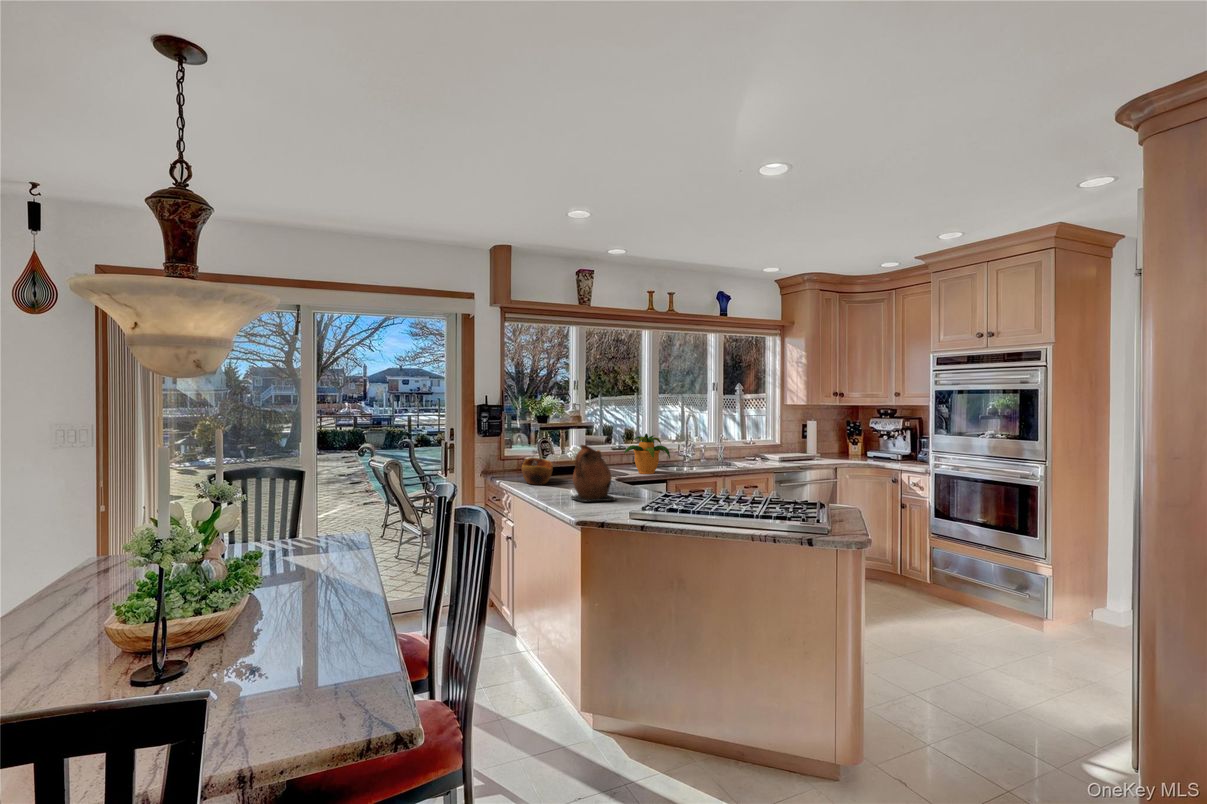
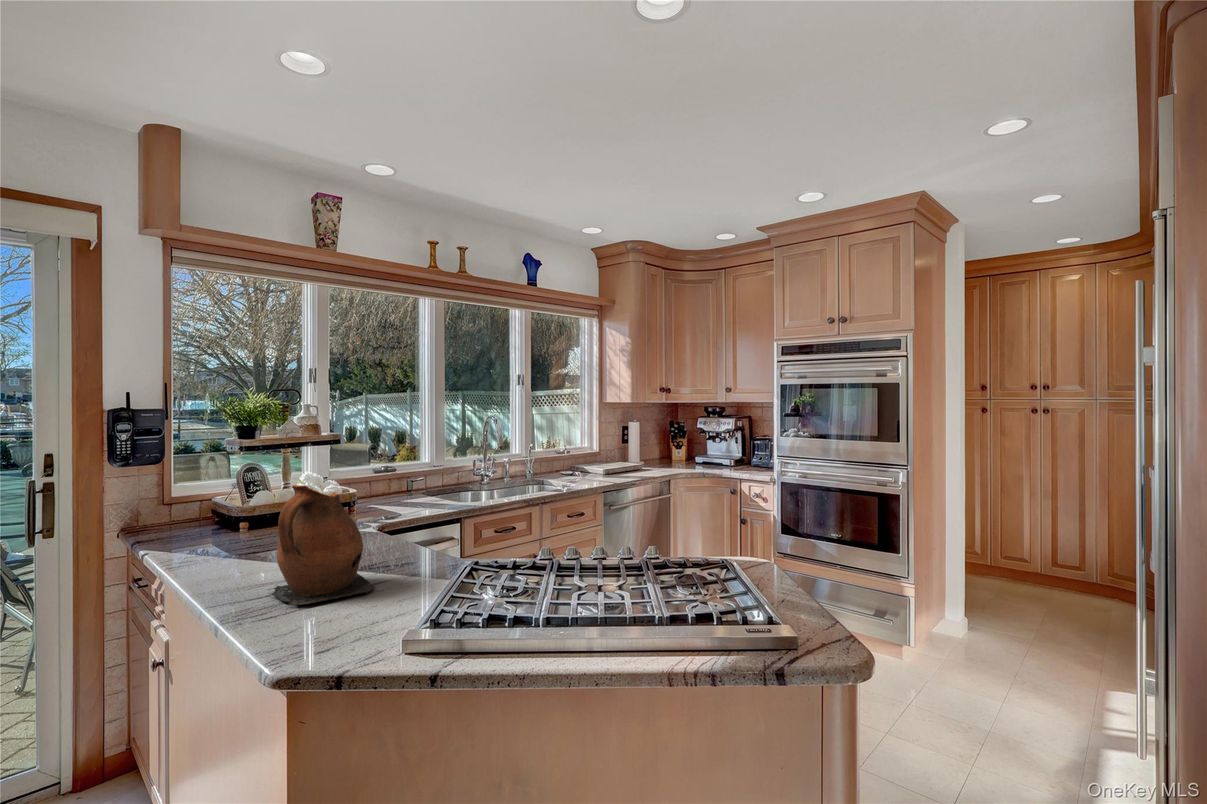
potted plant: present [625,433,670,474] -> none [393,448,466,509]
wooden bowl: present [522,458,553,485] -> none [189,500,258,555]

